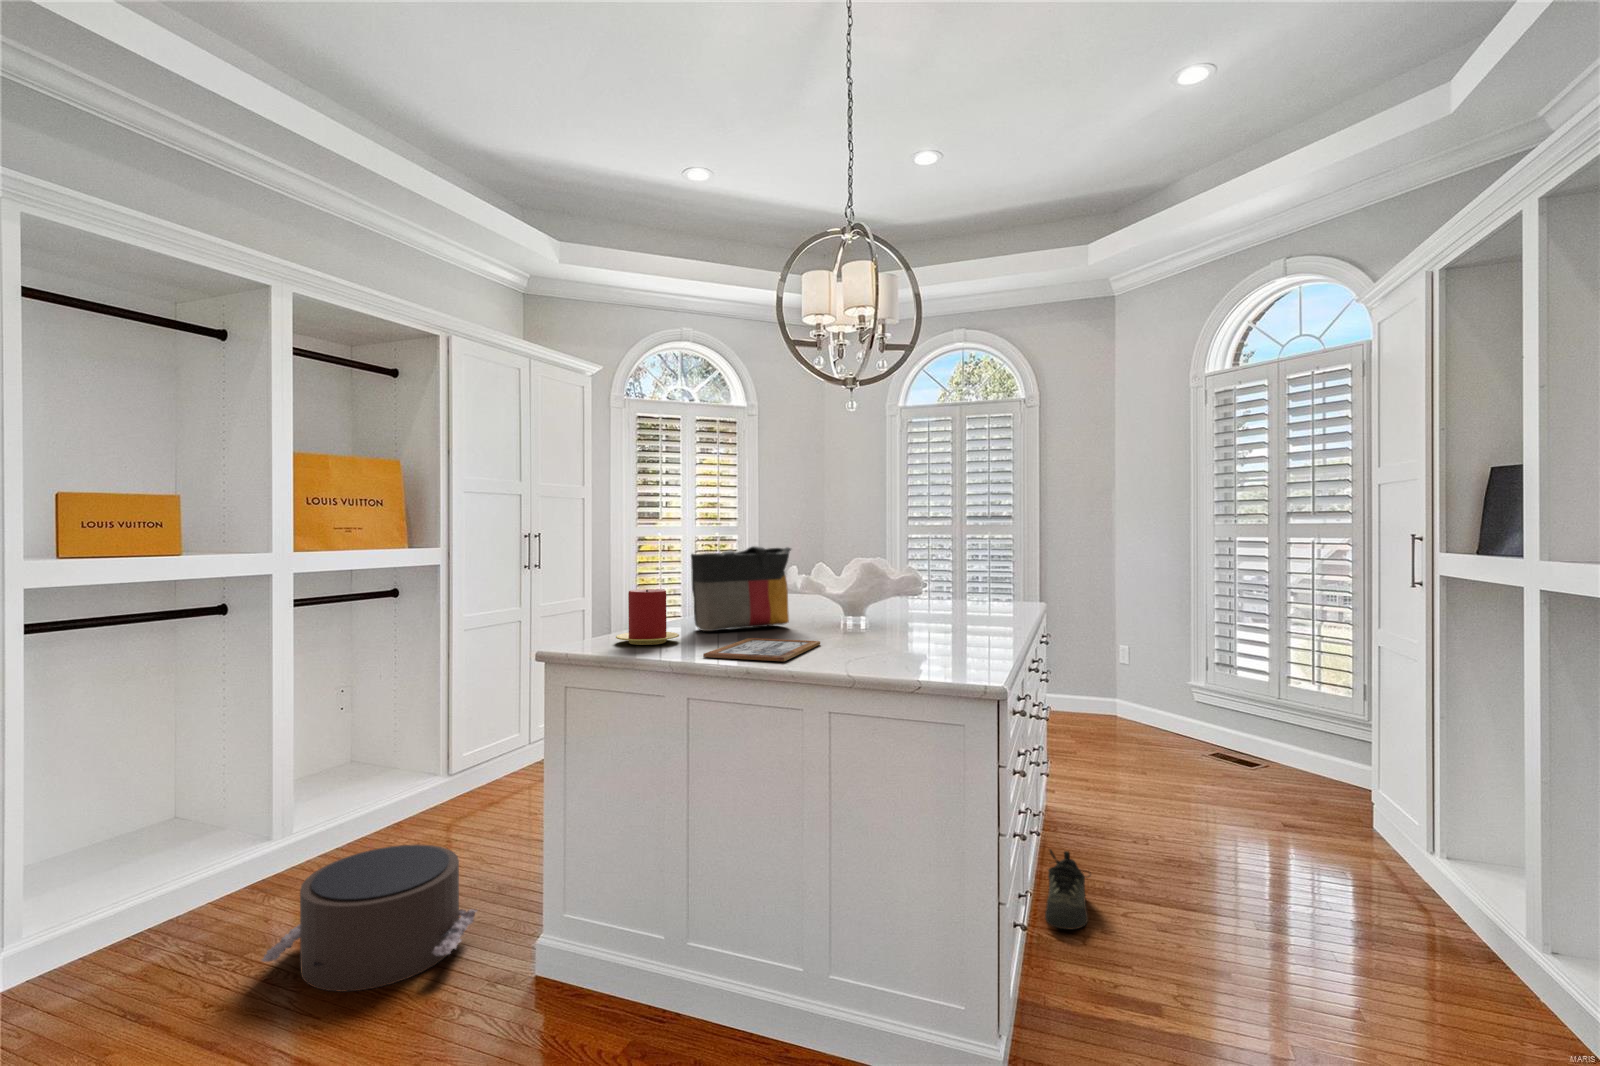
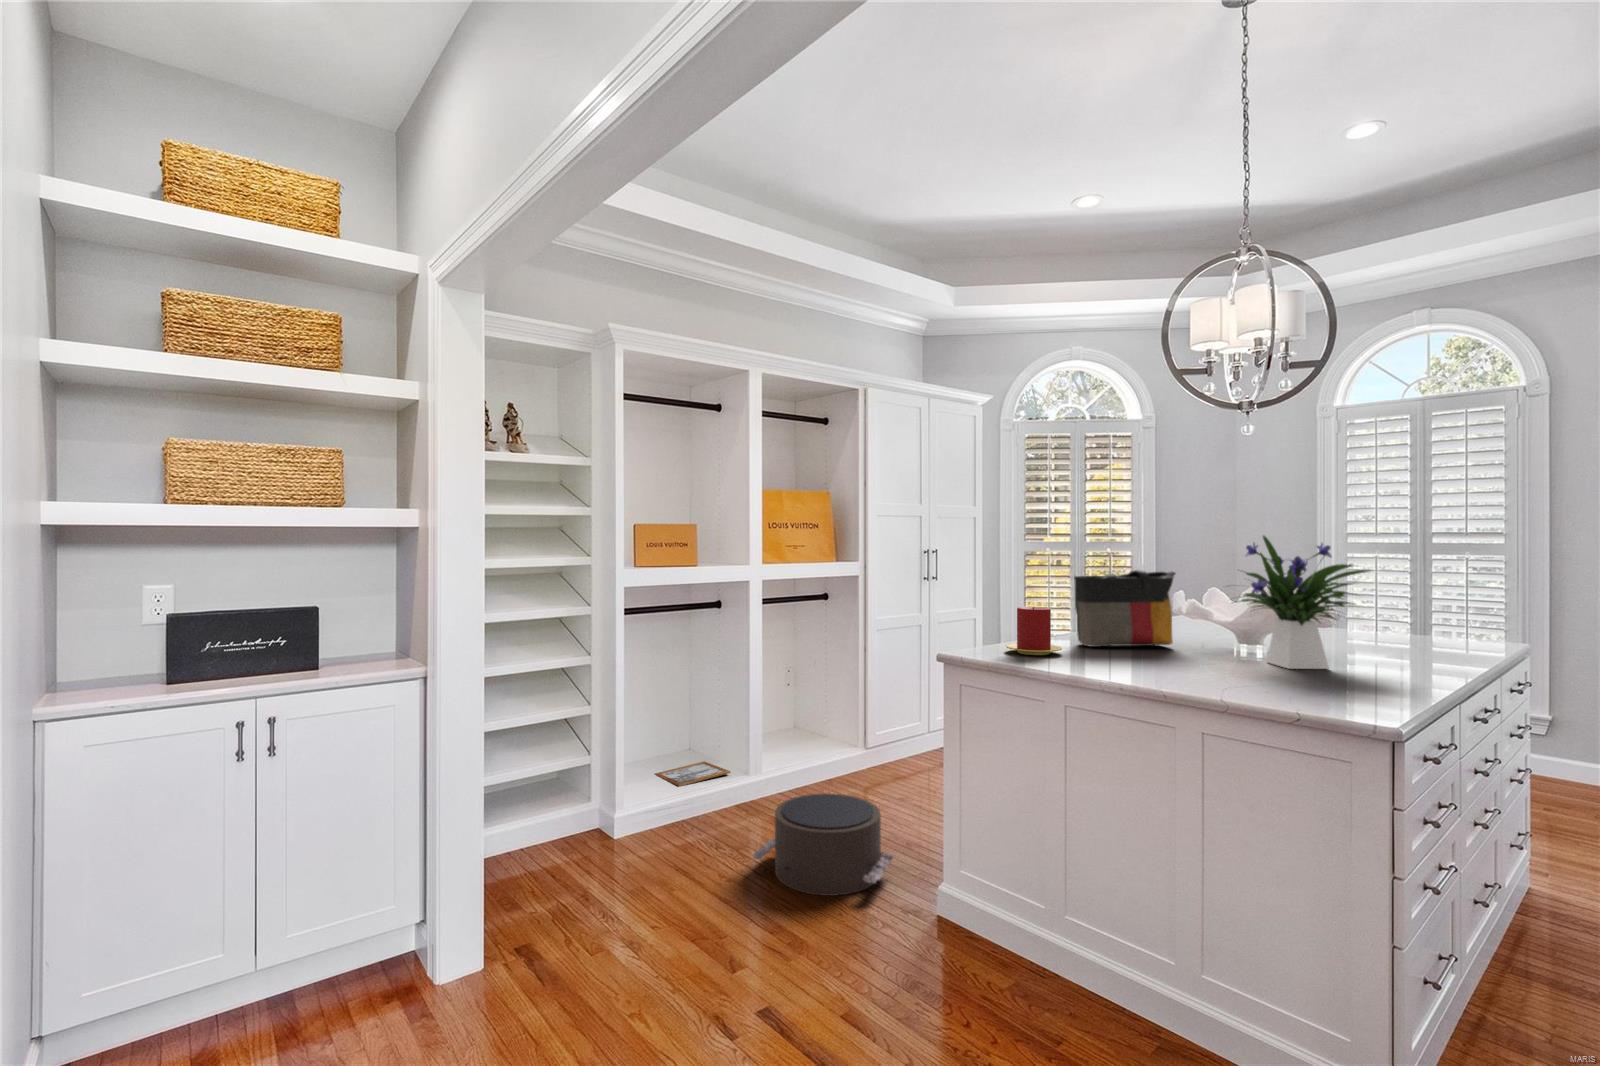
flower arrangement: none [837,506,963,639] -> present [1232,536,1369,669]
picture frame: present [703,638,820,661] -> present [655,761,730,786]
shoe: present [1045,849,1091,929] -> none [1490,921,1562,1018]

